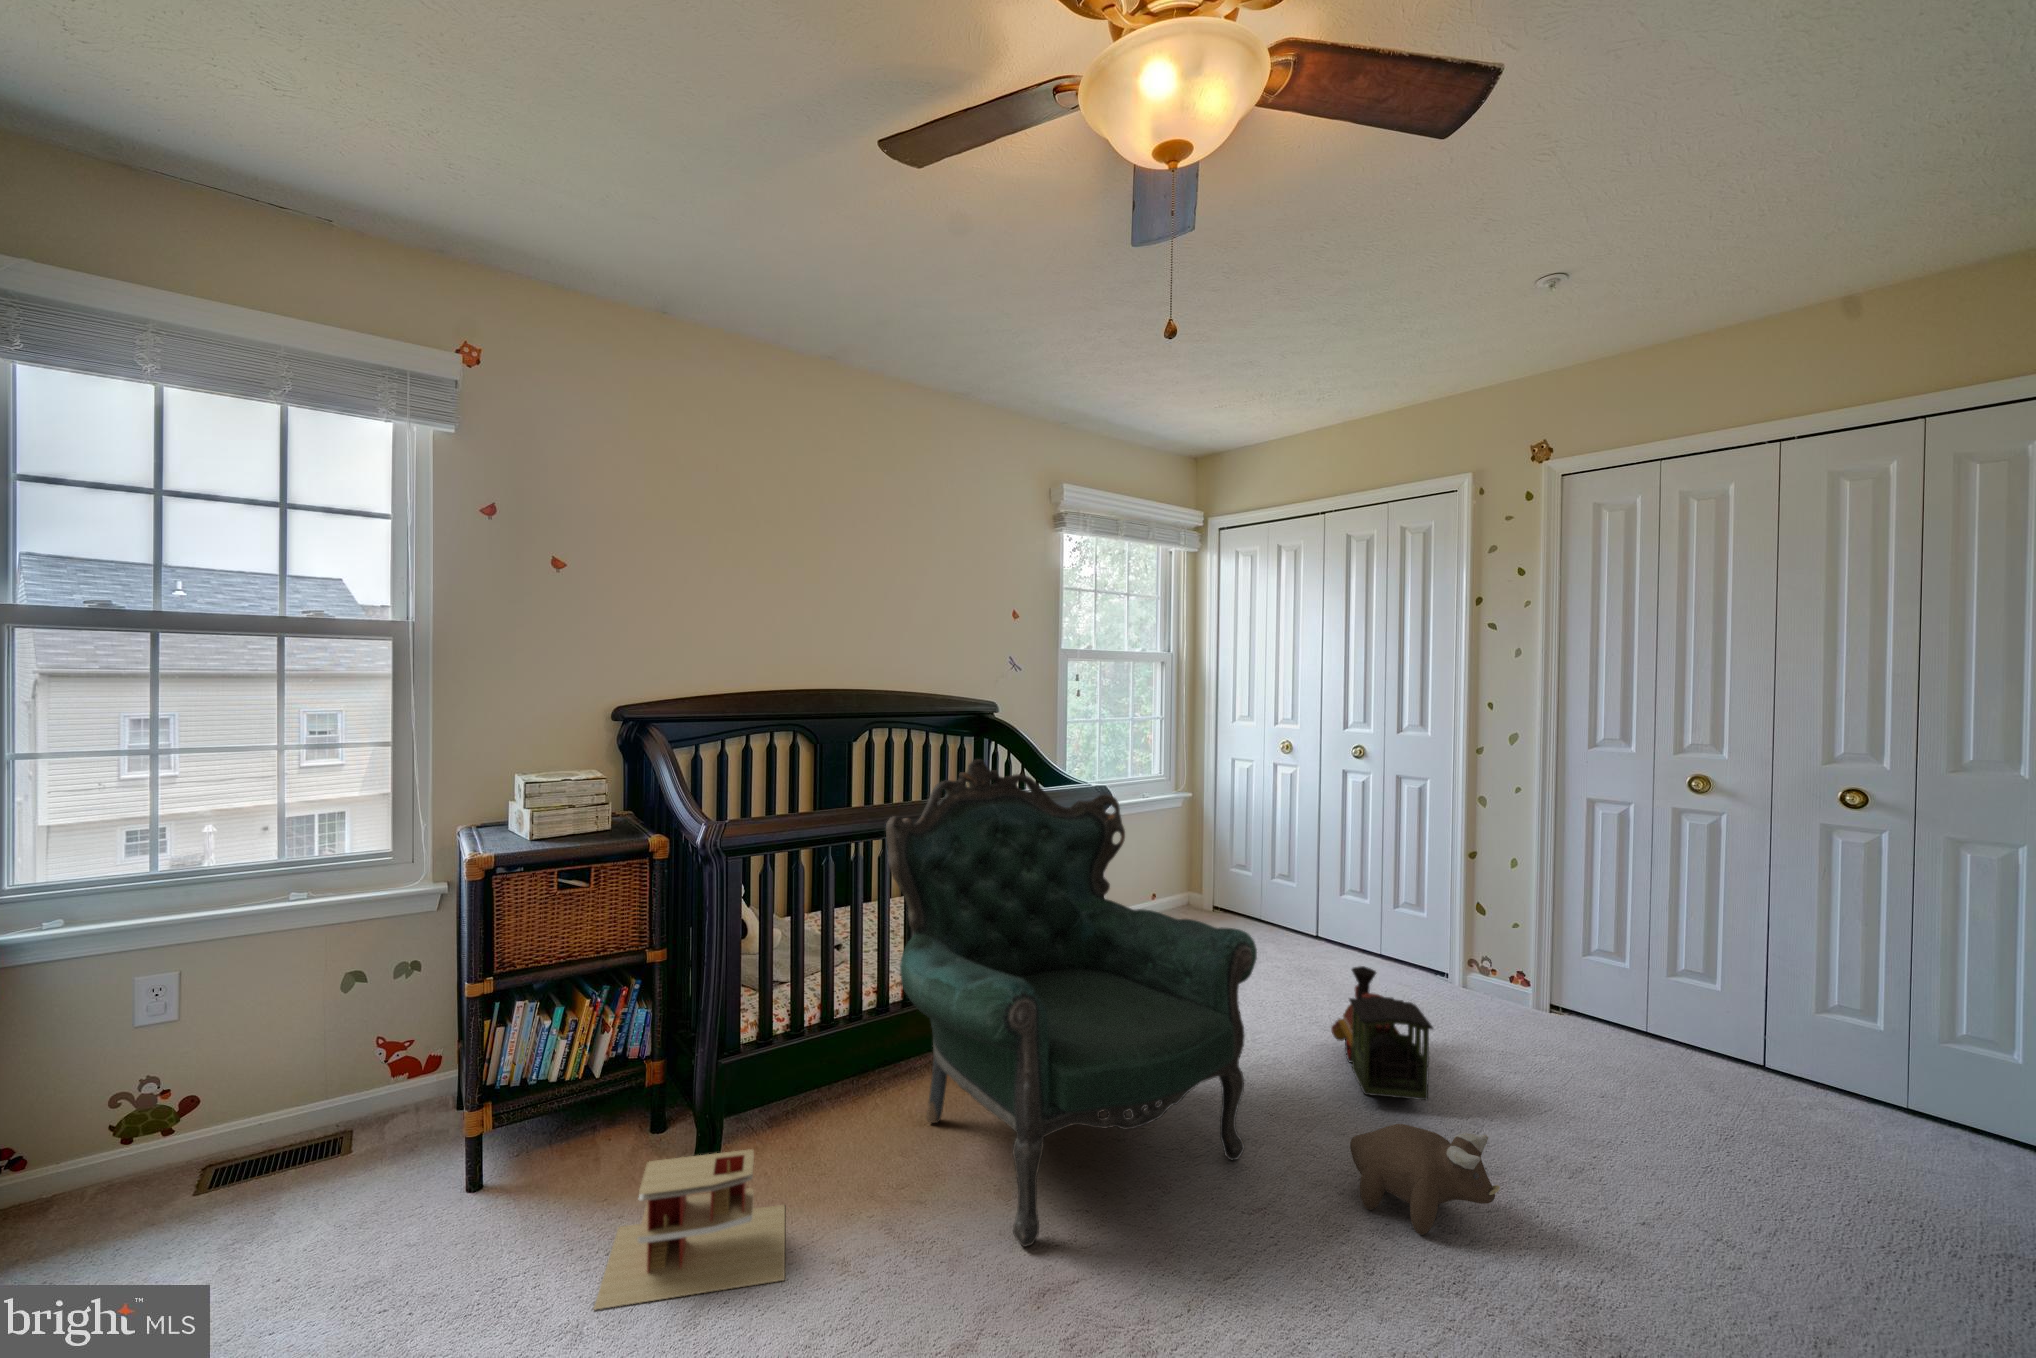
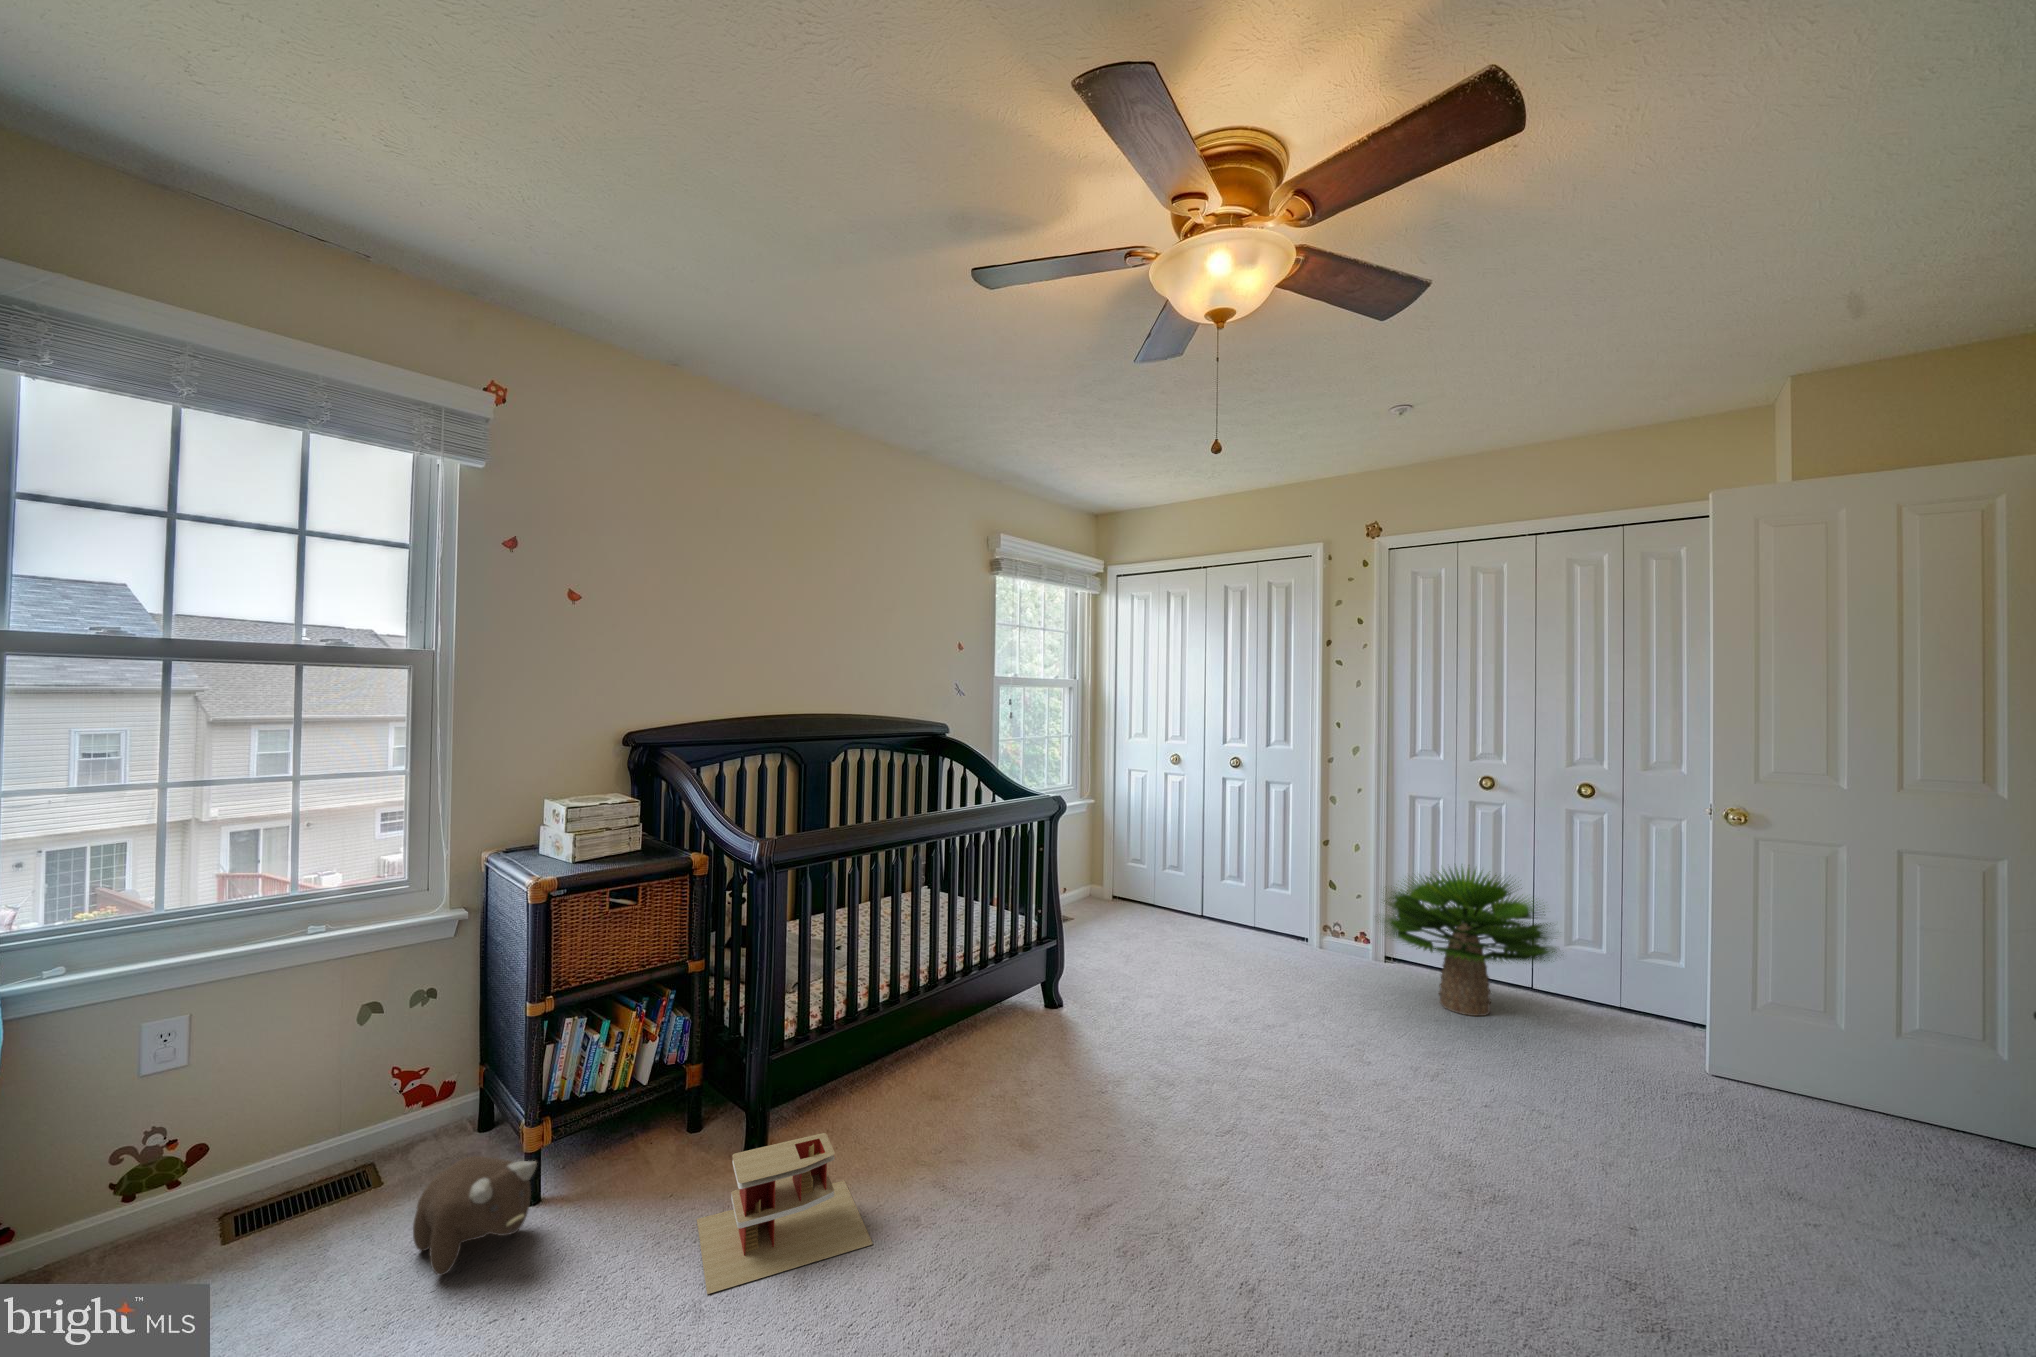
armchair: present [886,759,1257,1247] -> none [911,776,1214,1190]
potted plant: none [1516,885,1795,1089] -> present [1384,866,1557,1016]
toy train: present [1331,966,1433,1100] -> none [1240,937,1334,1040]
plush toy: present [1350,1124,1500,1235] -> present [413,1156,537,1276]

